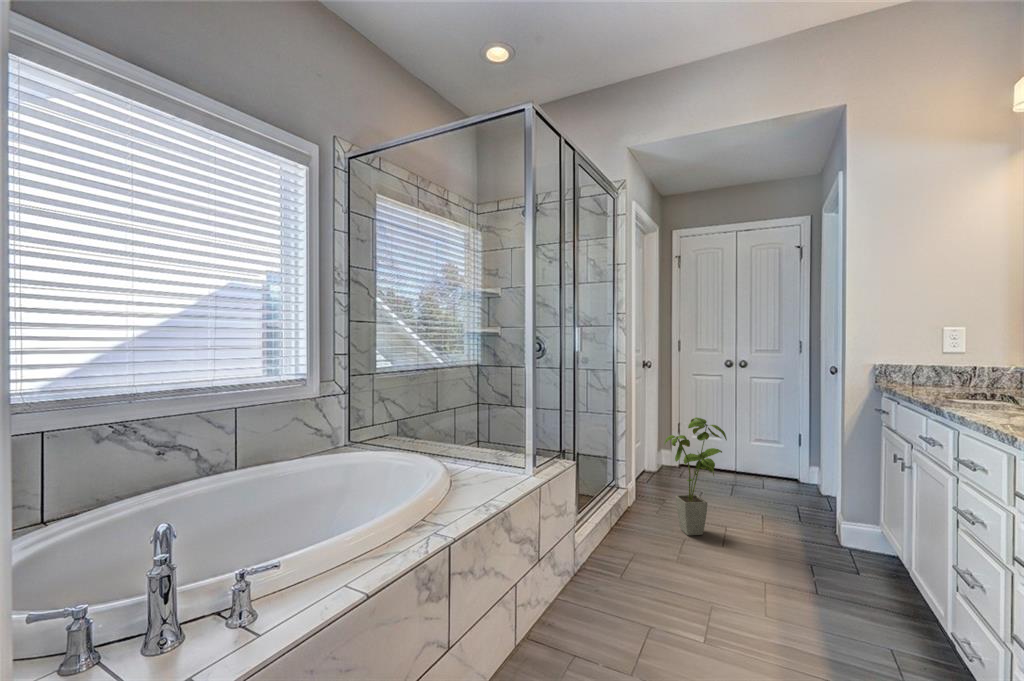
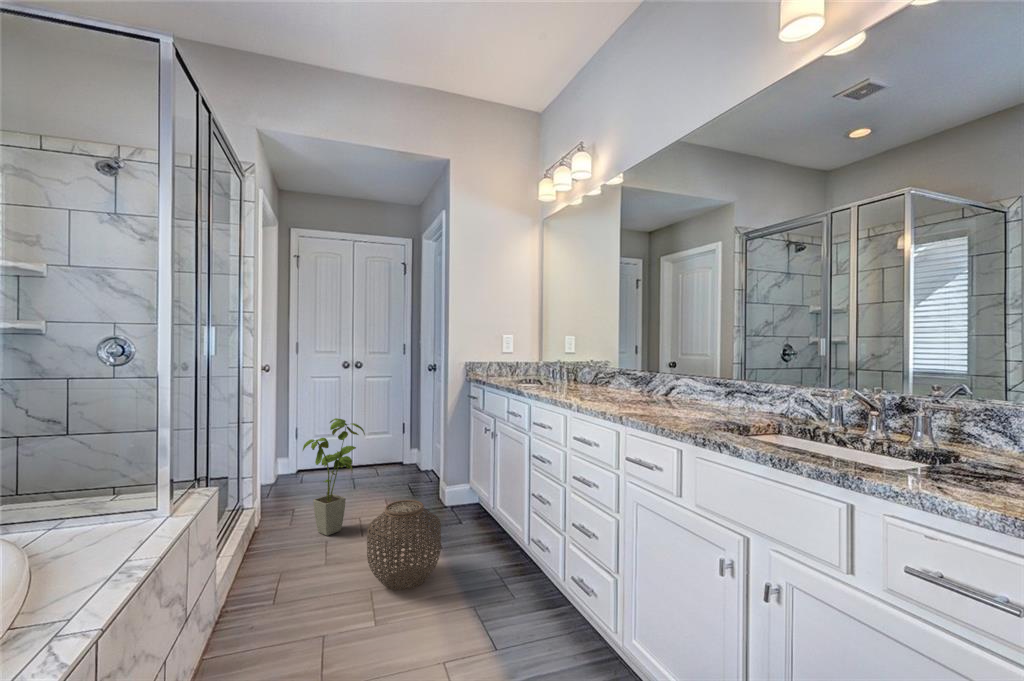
woven basket: none [708,519,802,626] -> present [367,500,441,590]

